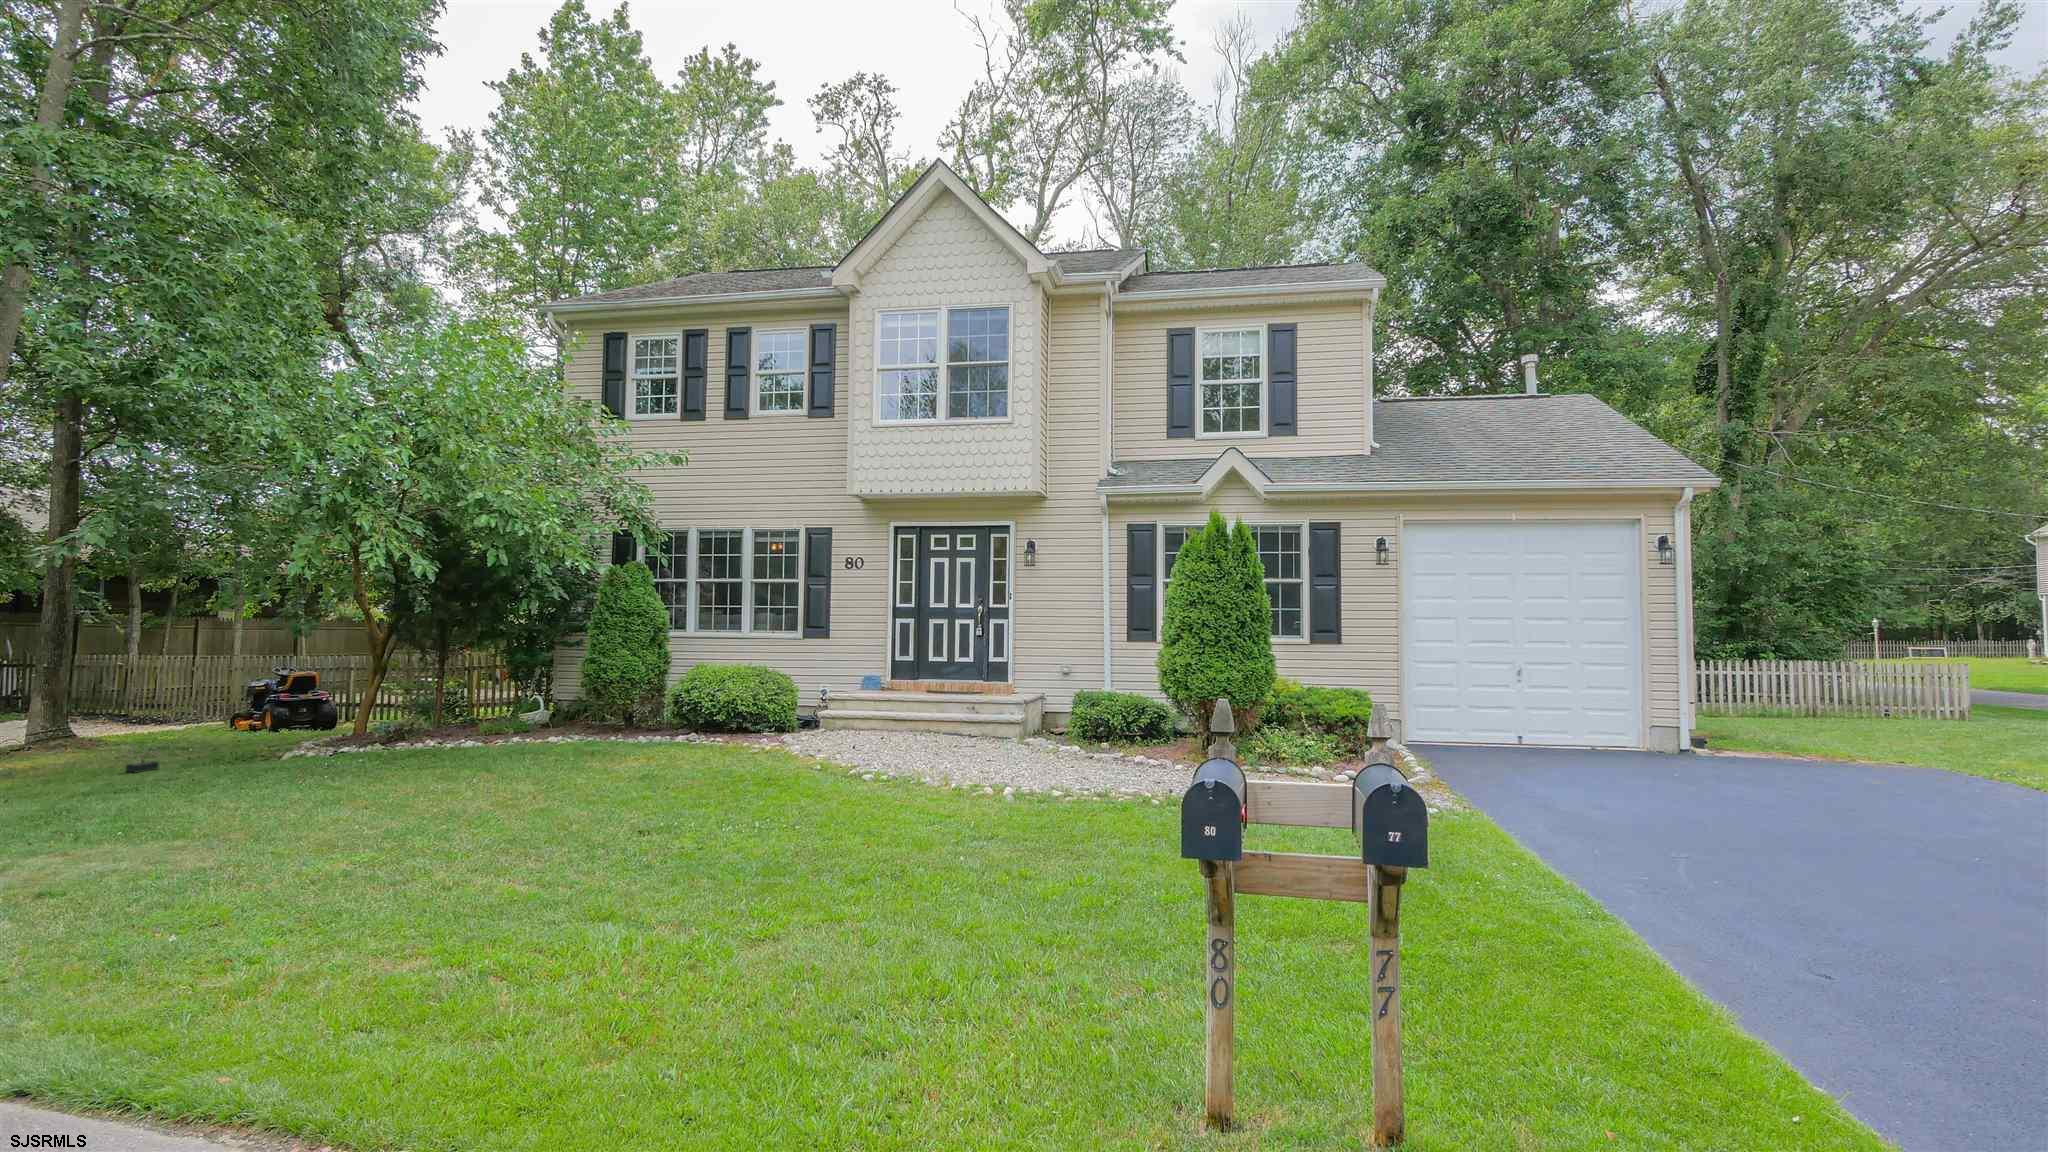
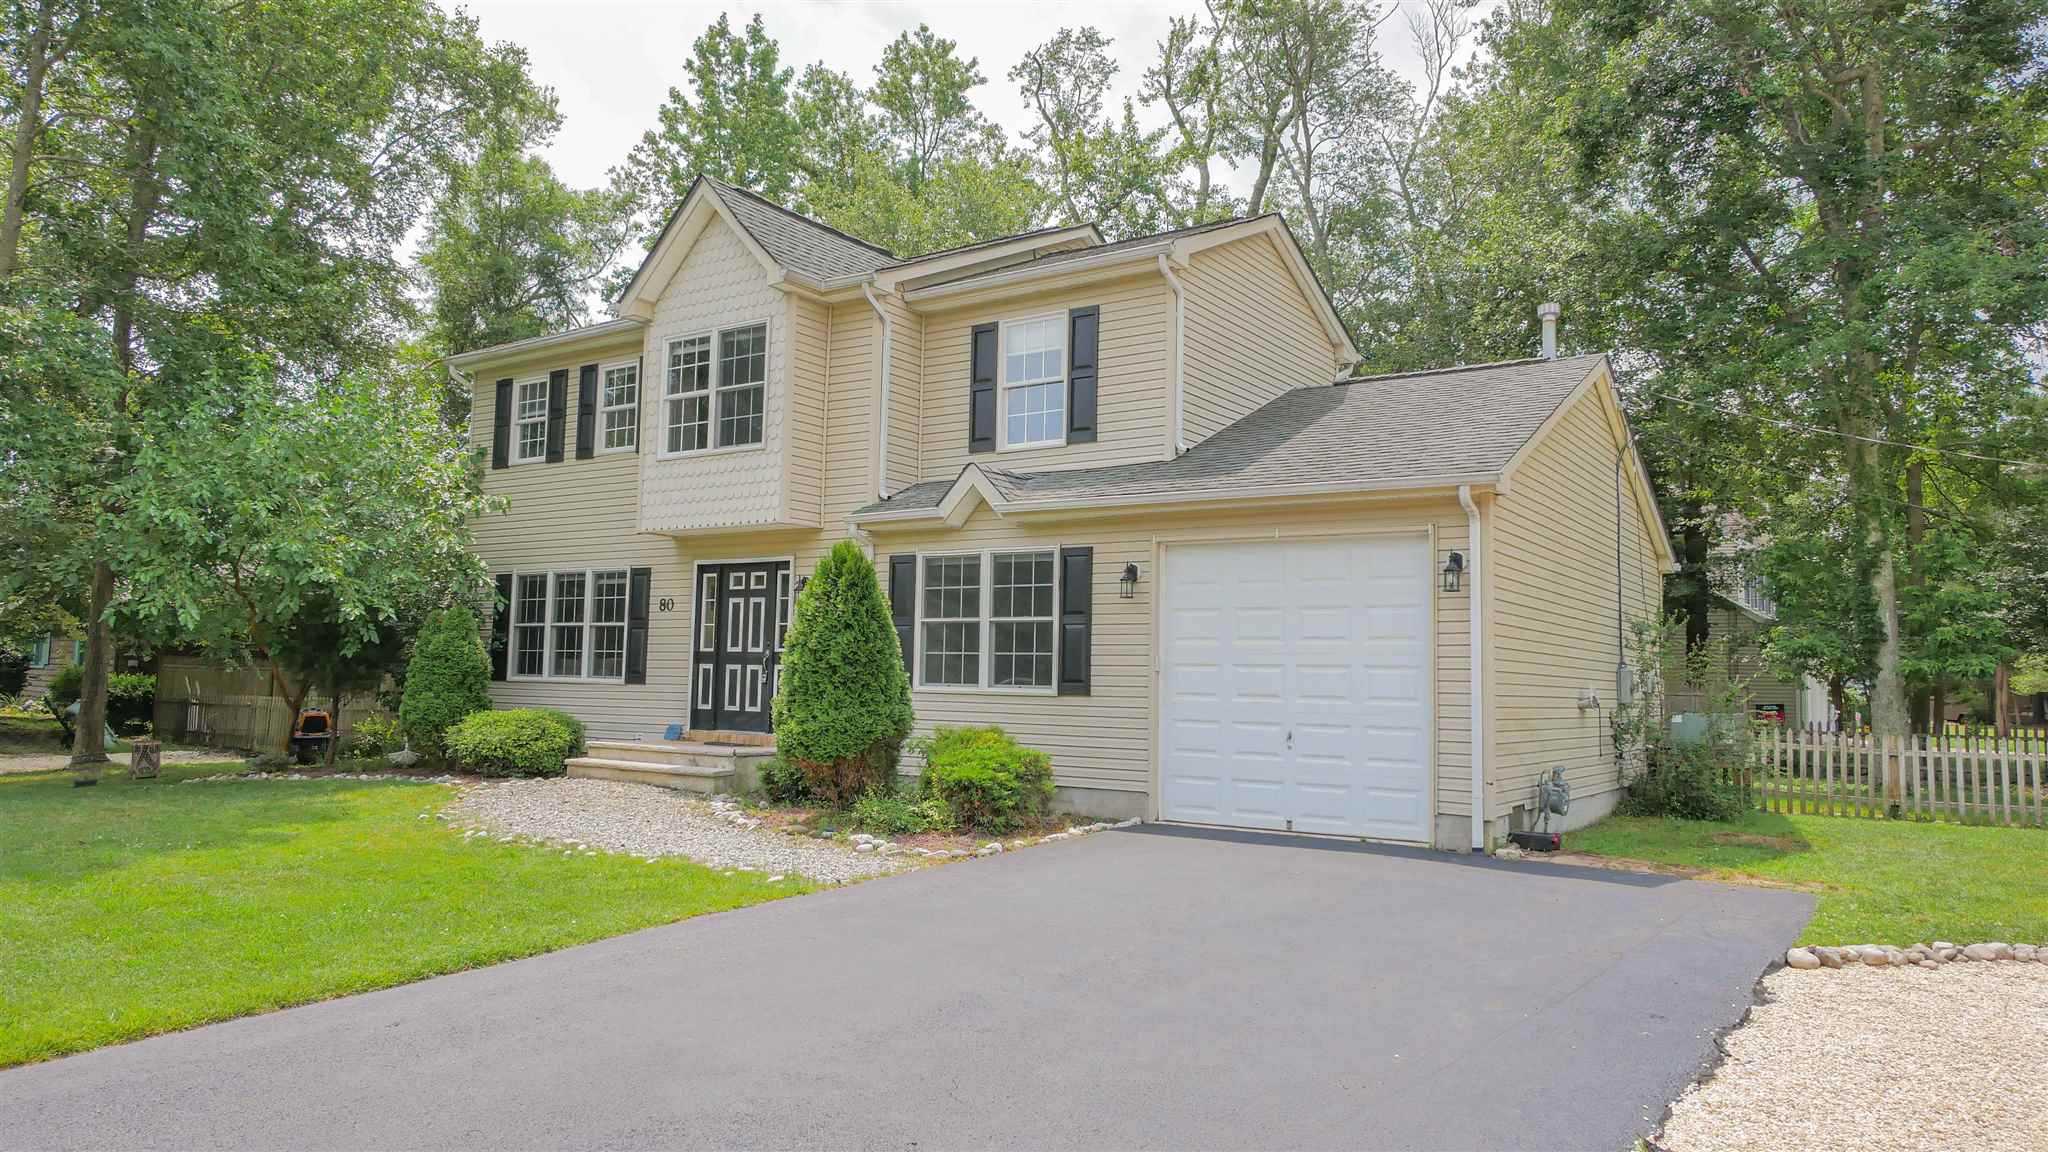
basket: none [161,711,209,760] -> present [130,740,162,779]

